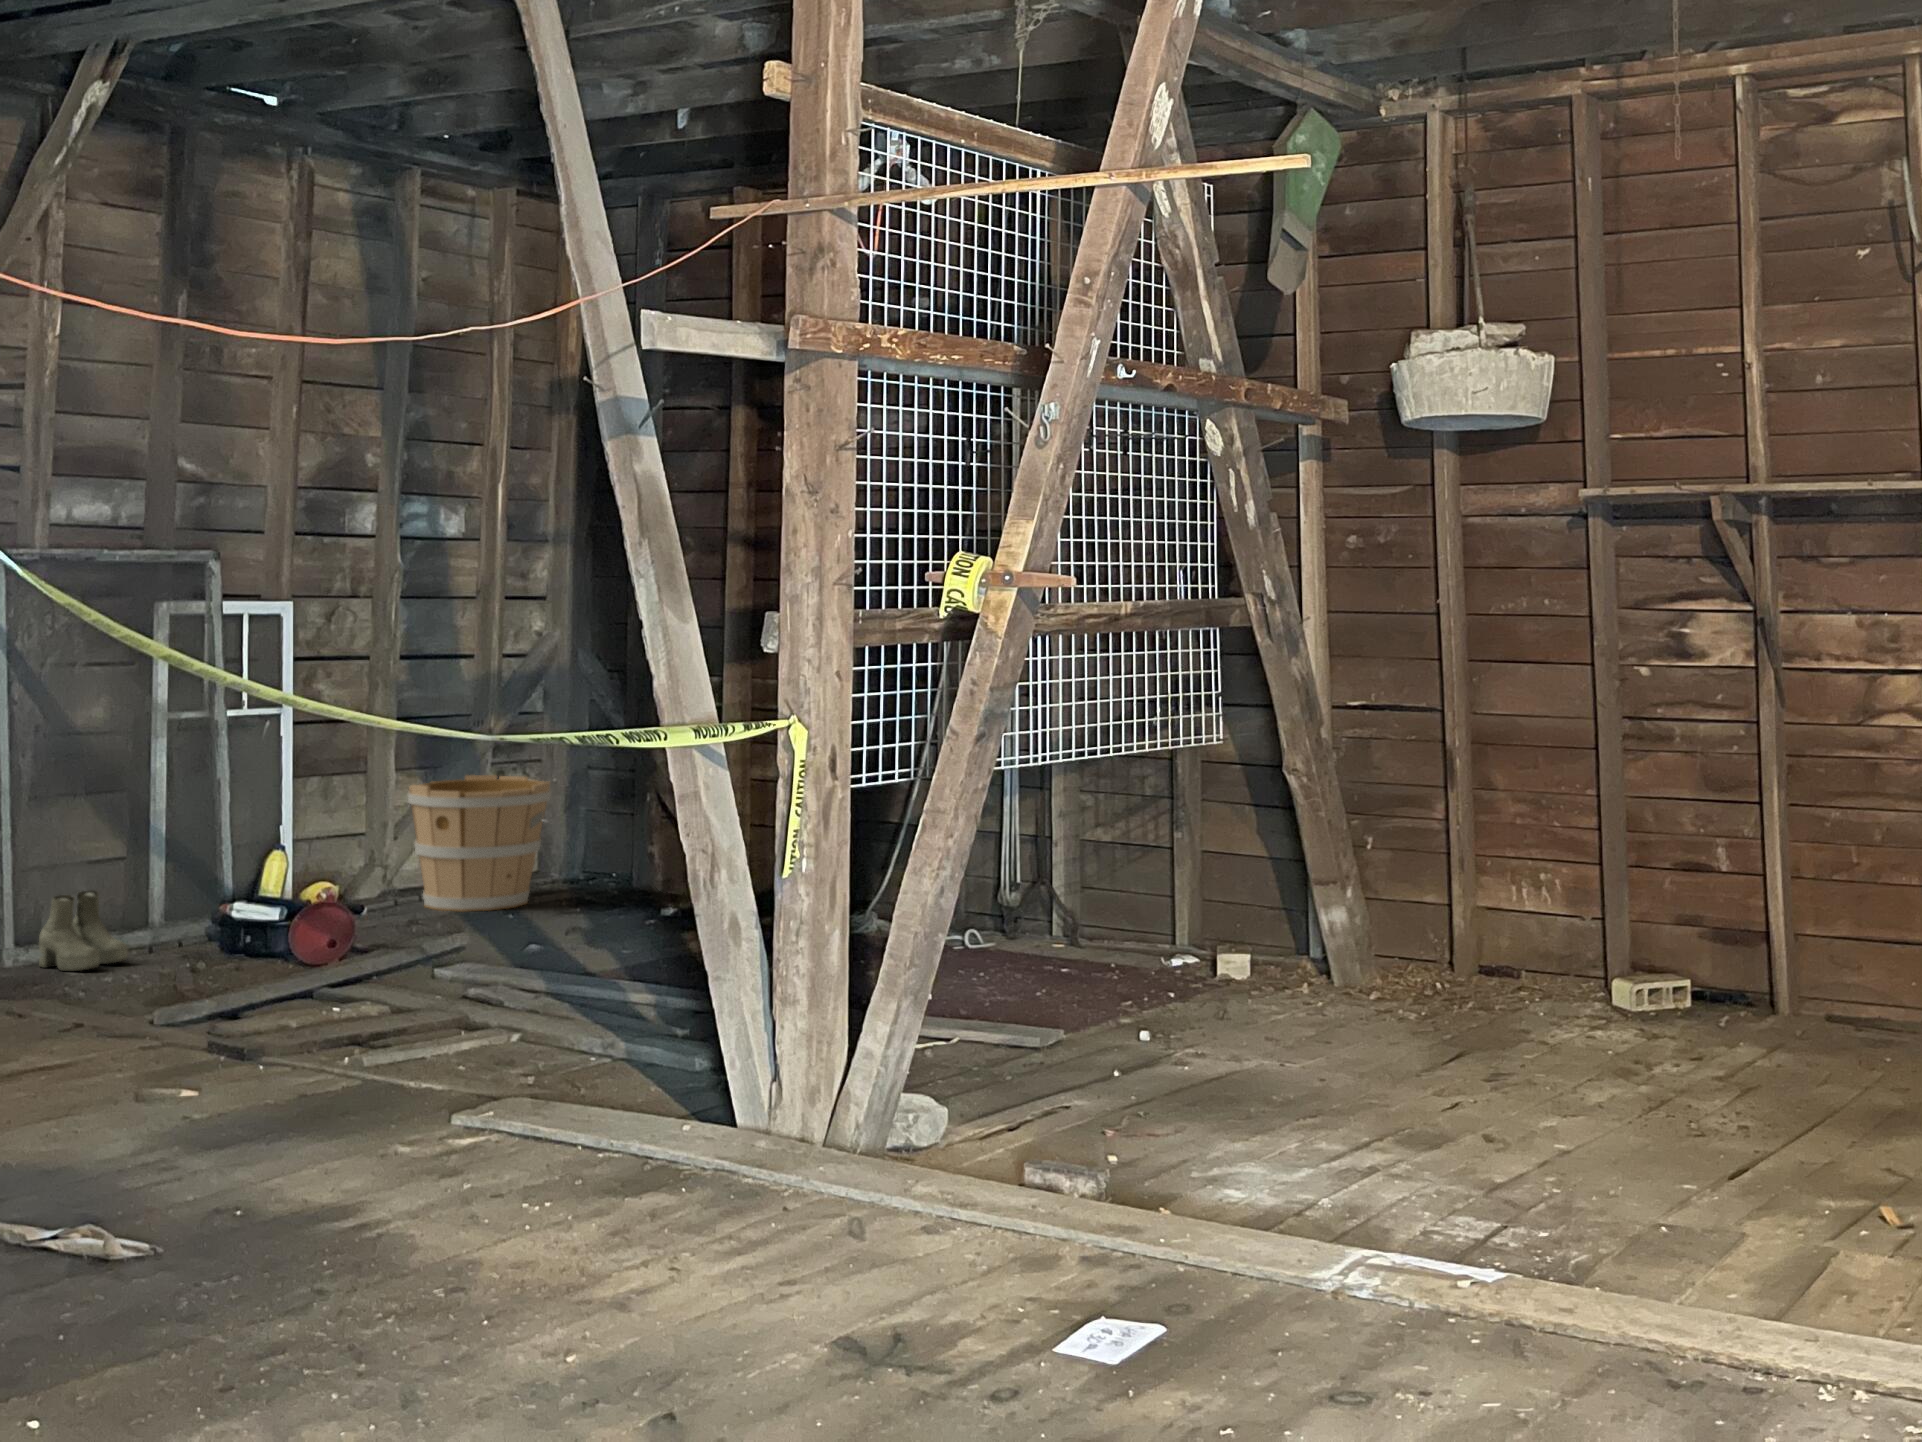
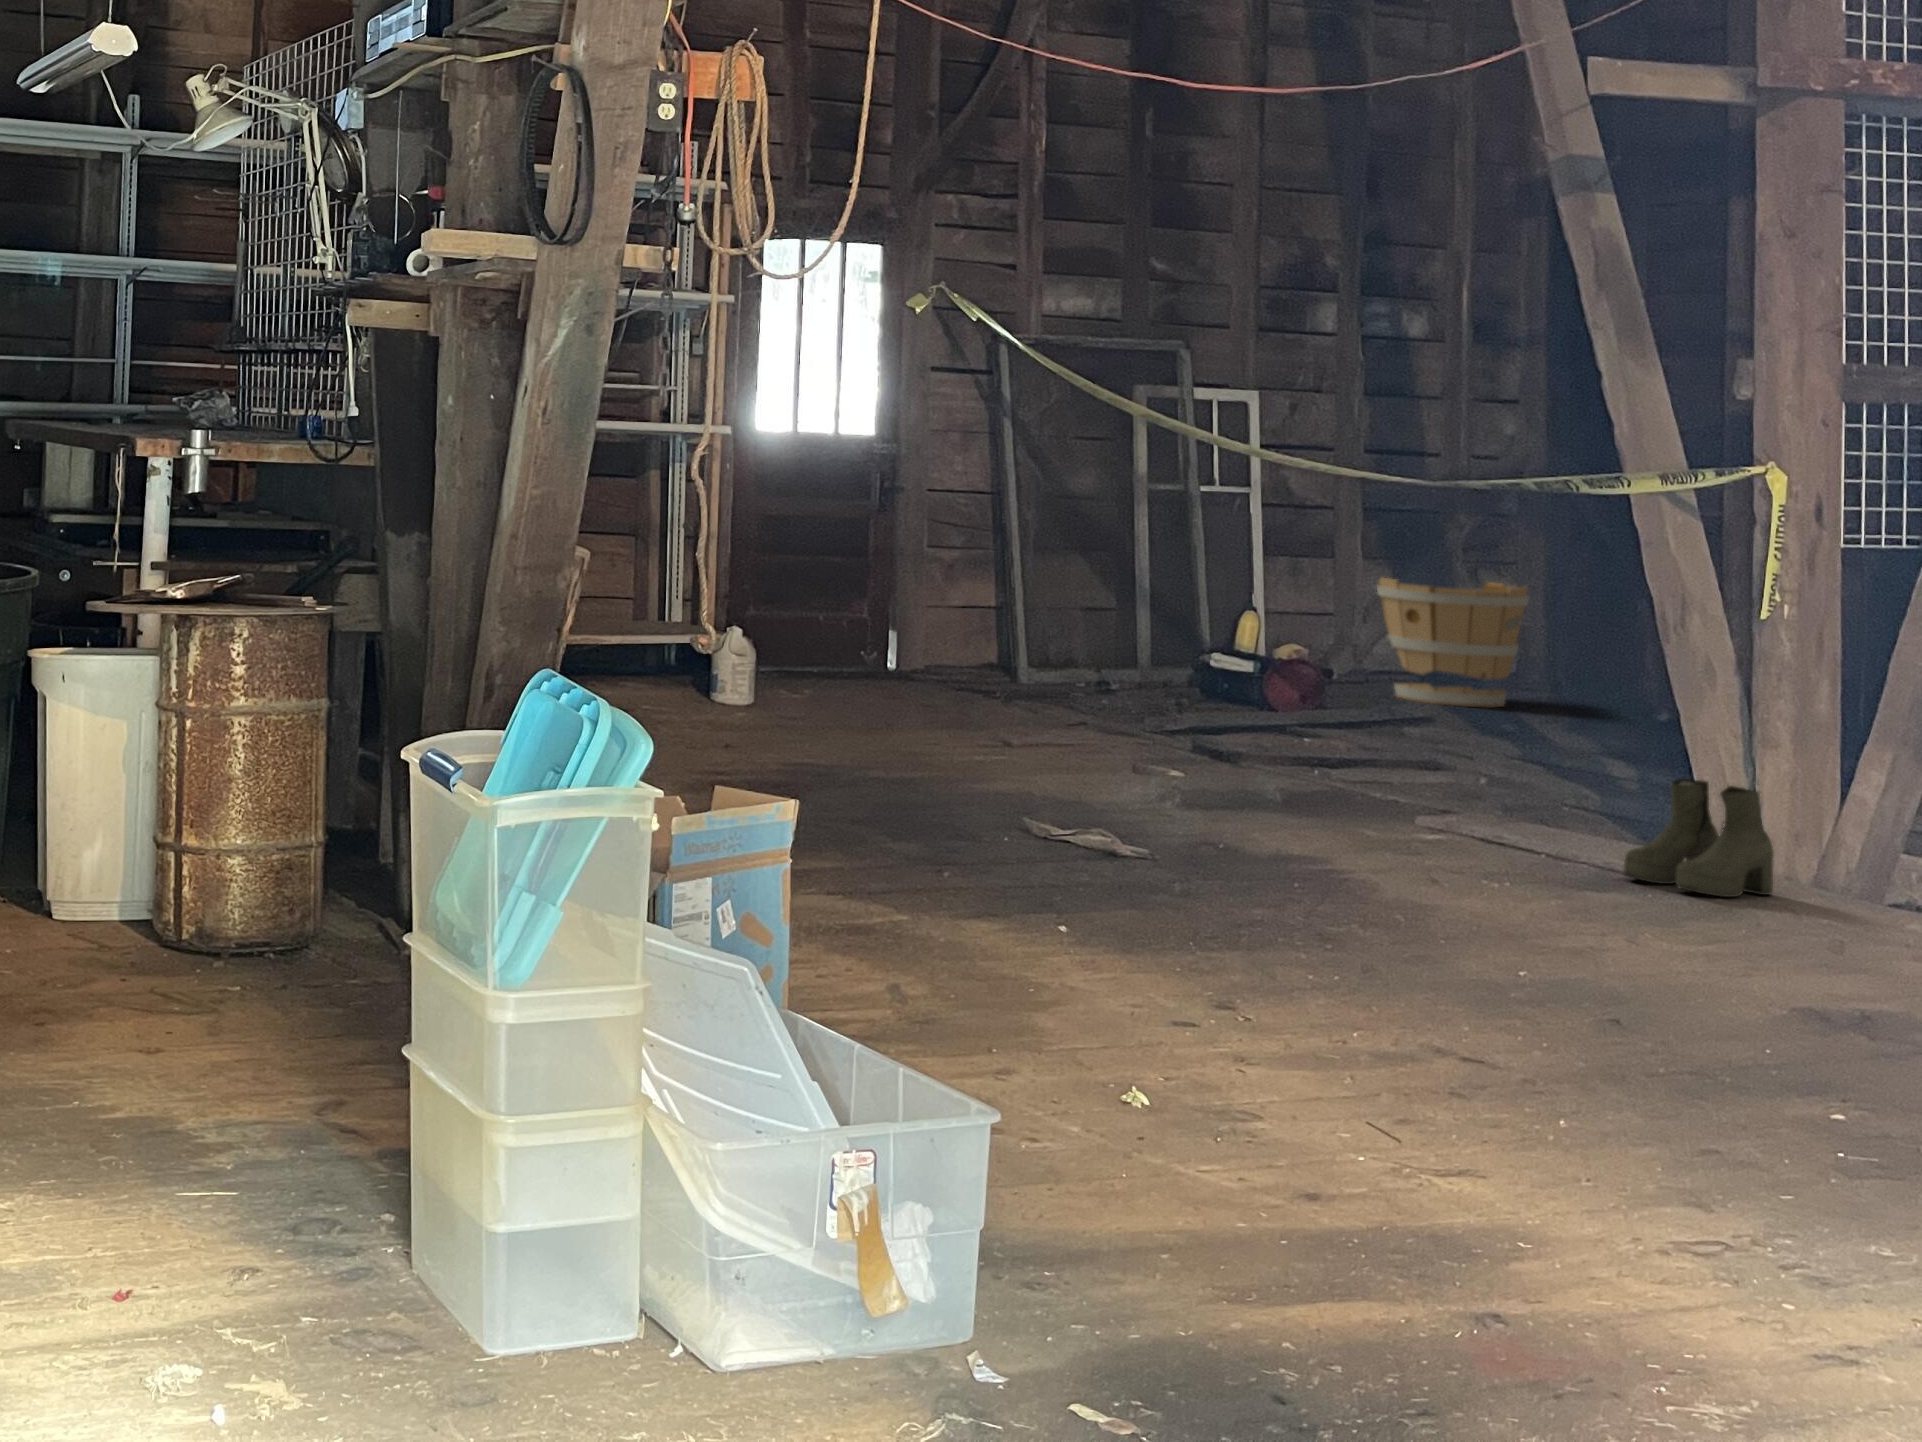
boots: present [39,890,128,971] -> present [1623,779,1774,897]

